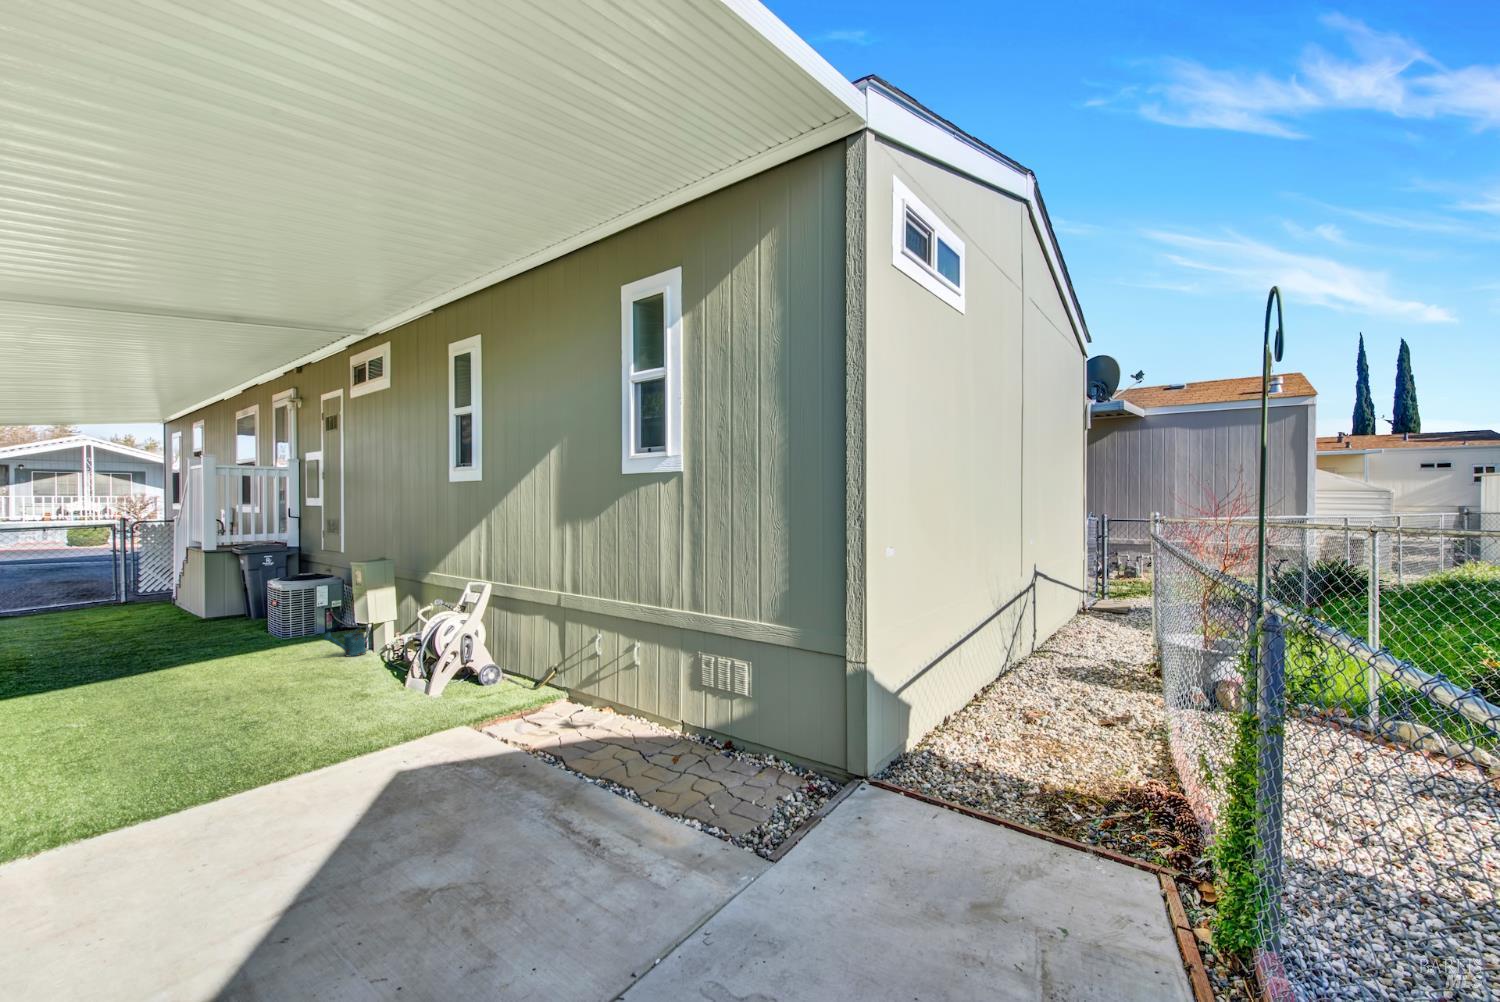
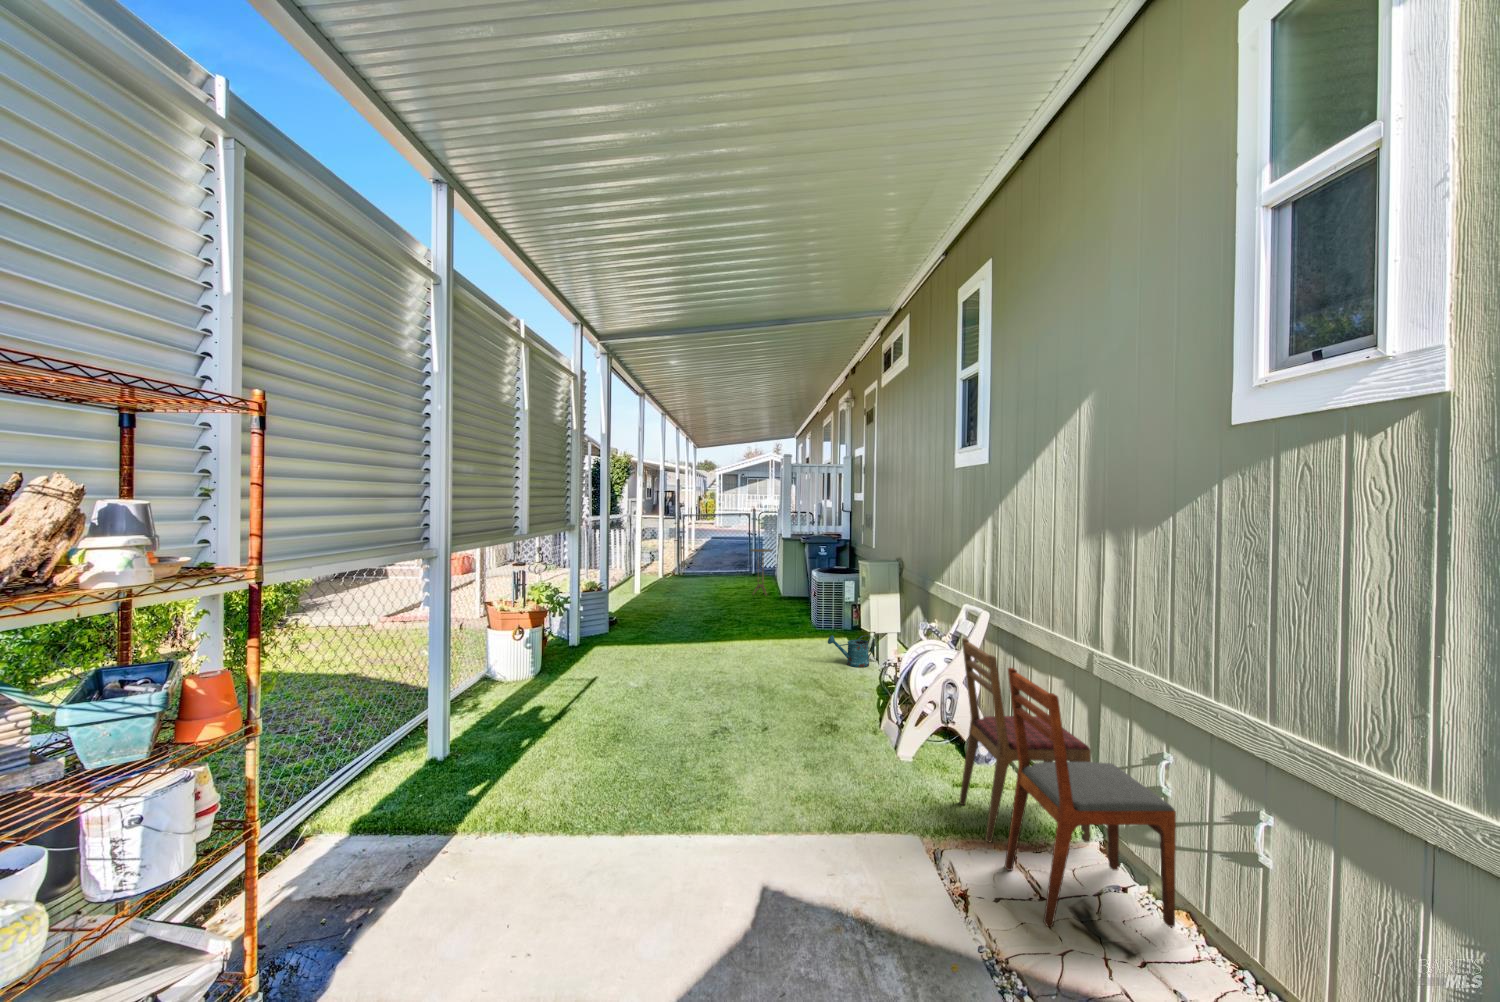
side table: none [158,565,195,620] -> present [750,549,772,595]
chair: none [484,598,605,731] -> present [959,638,1176,927]

